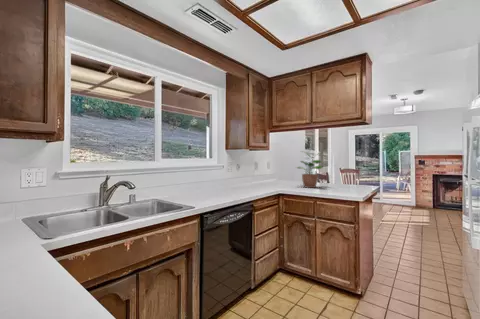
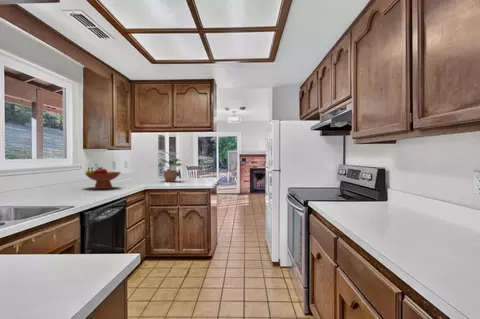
fruit bowl: none [217,168,252,191] -> present [85,167,120,189]

